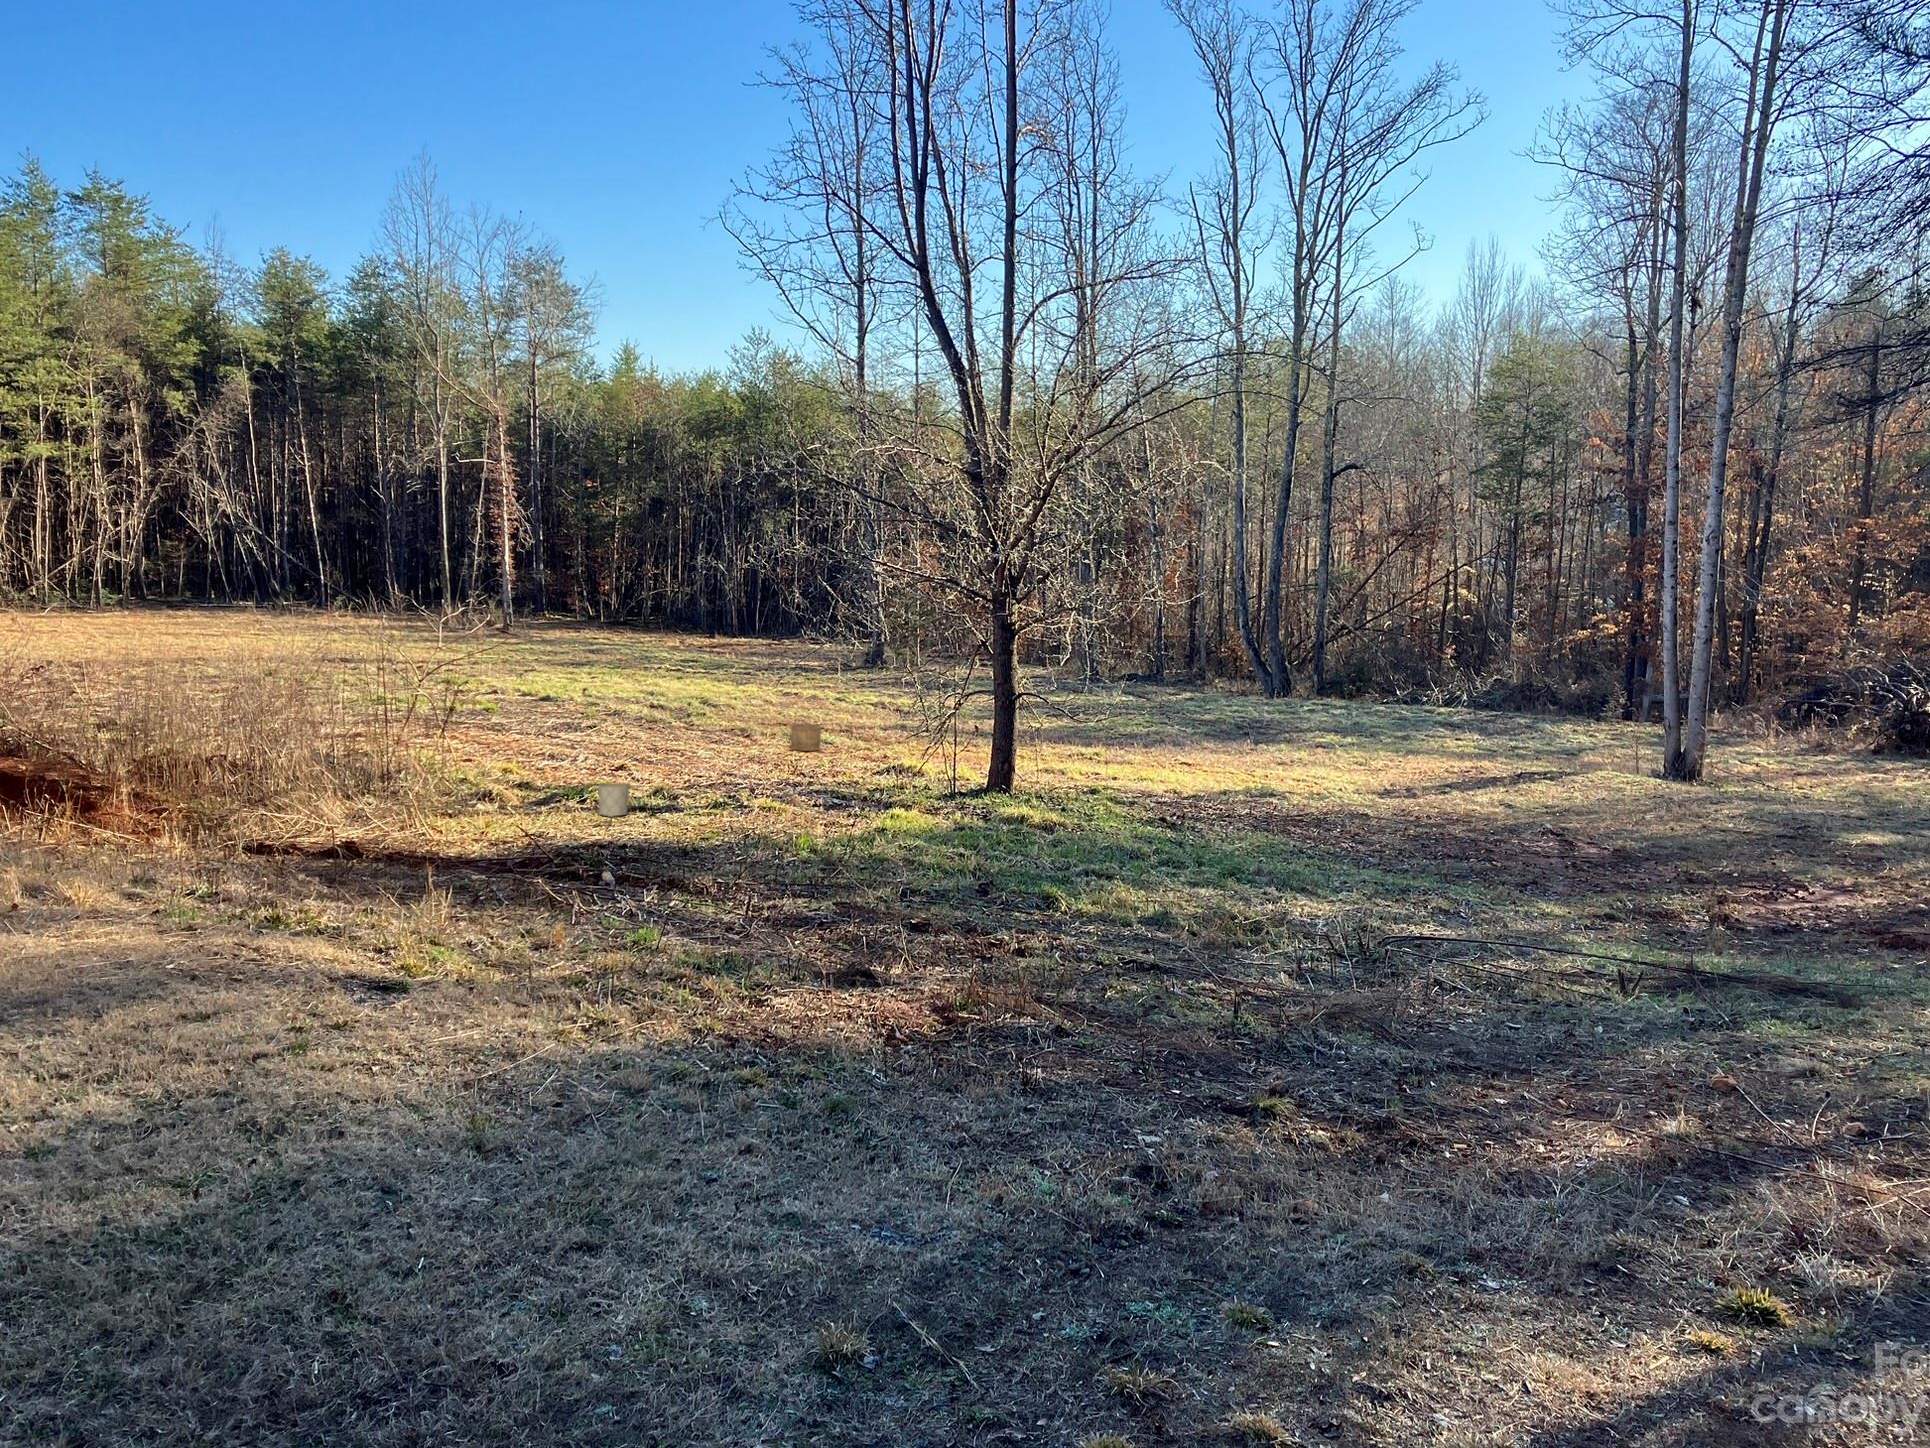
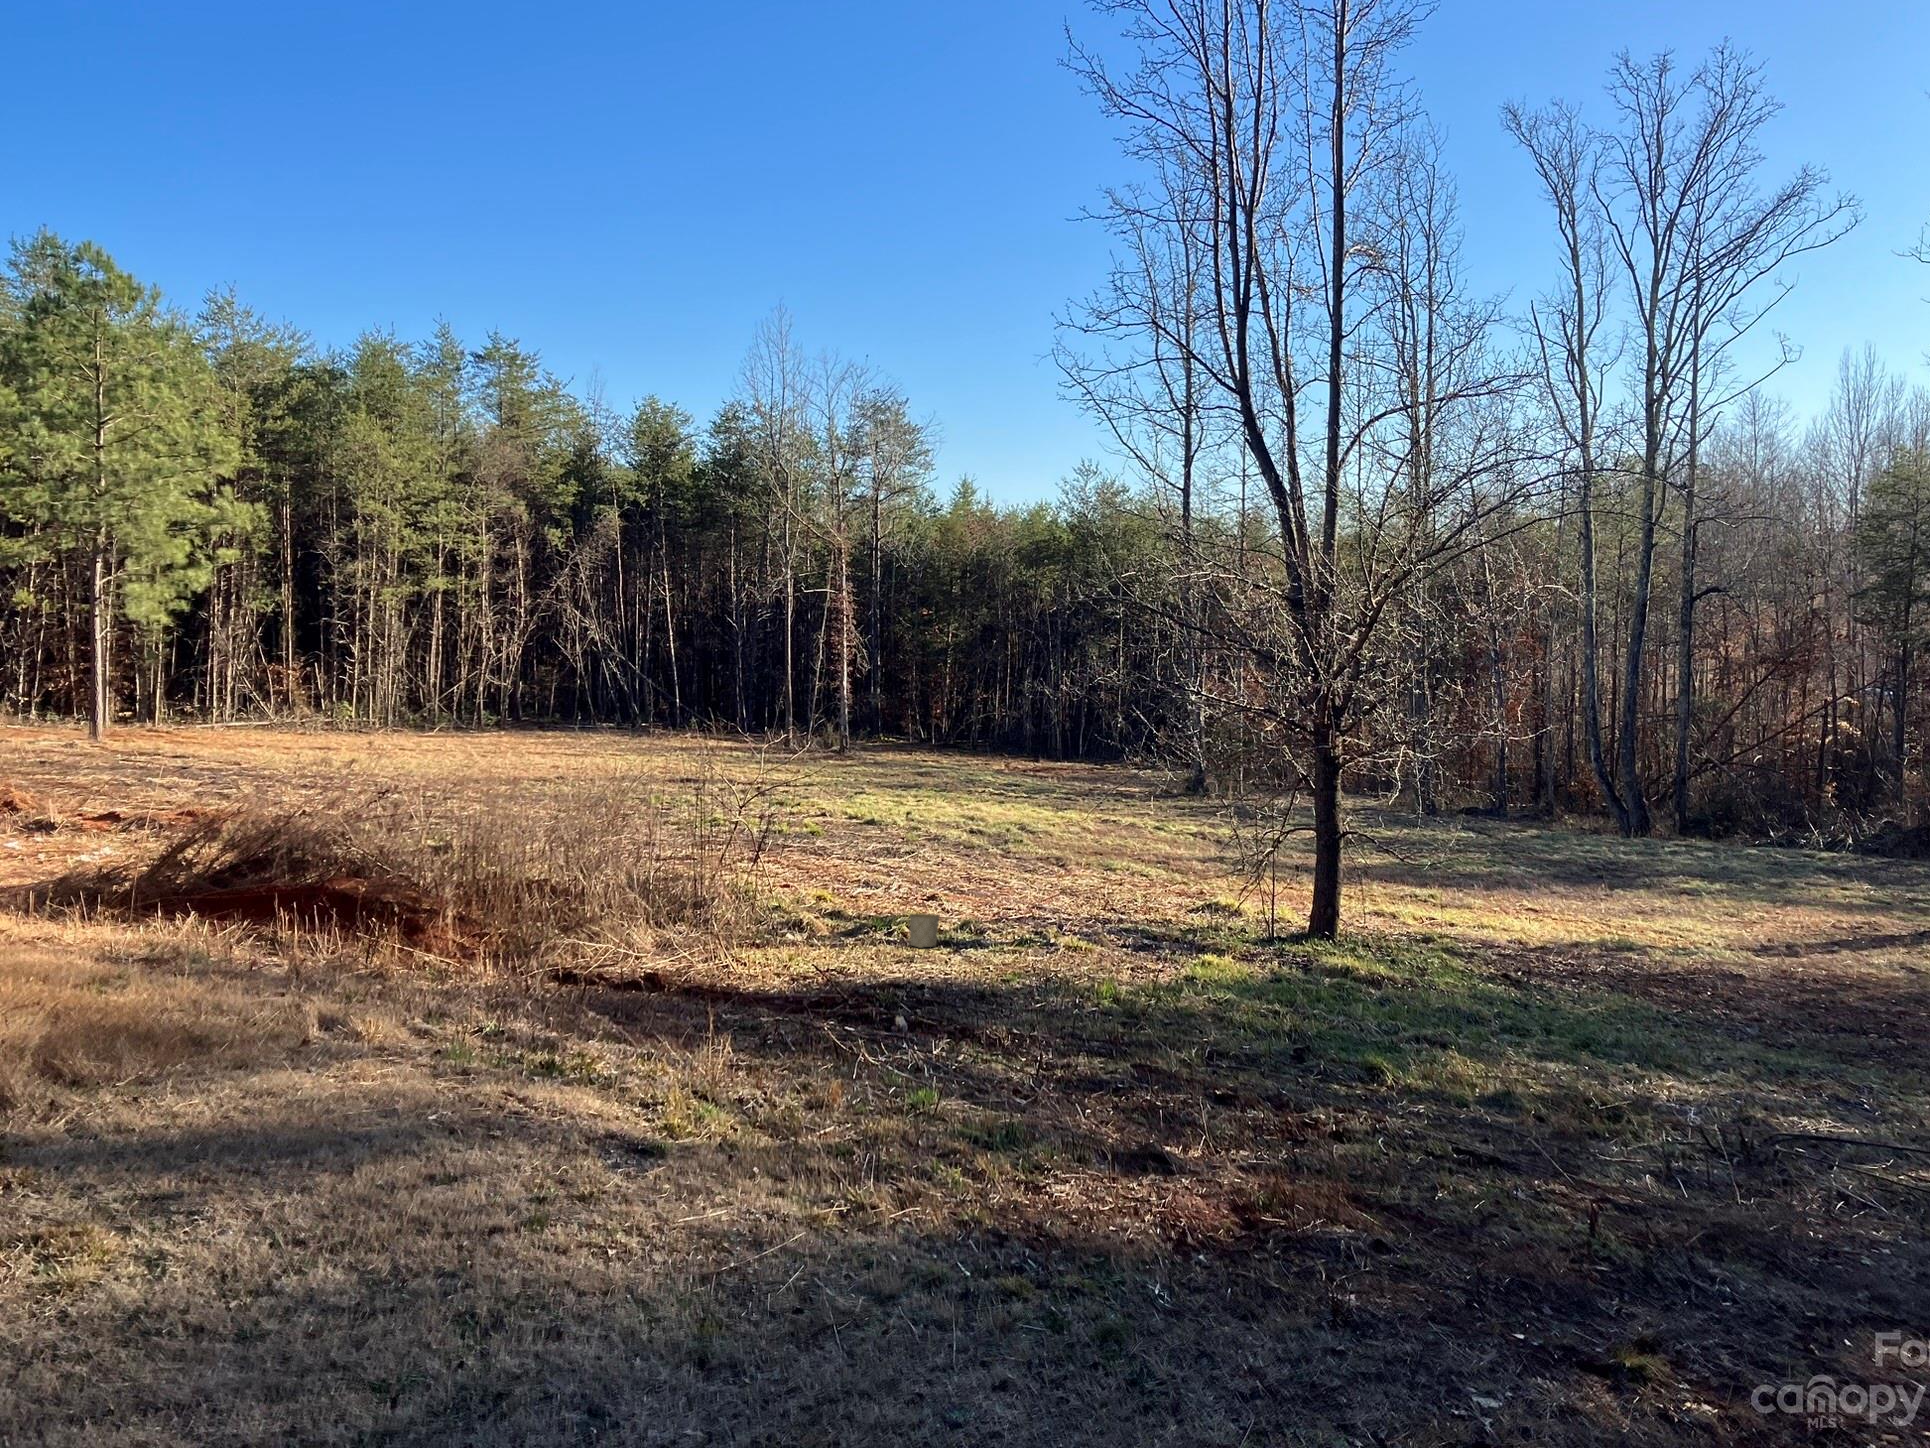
wooden bucket: present [790,724,821,751] -> none [1105,860,1138,889]

